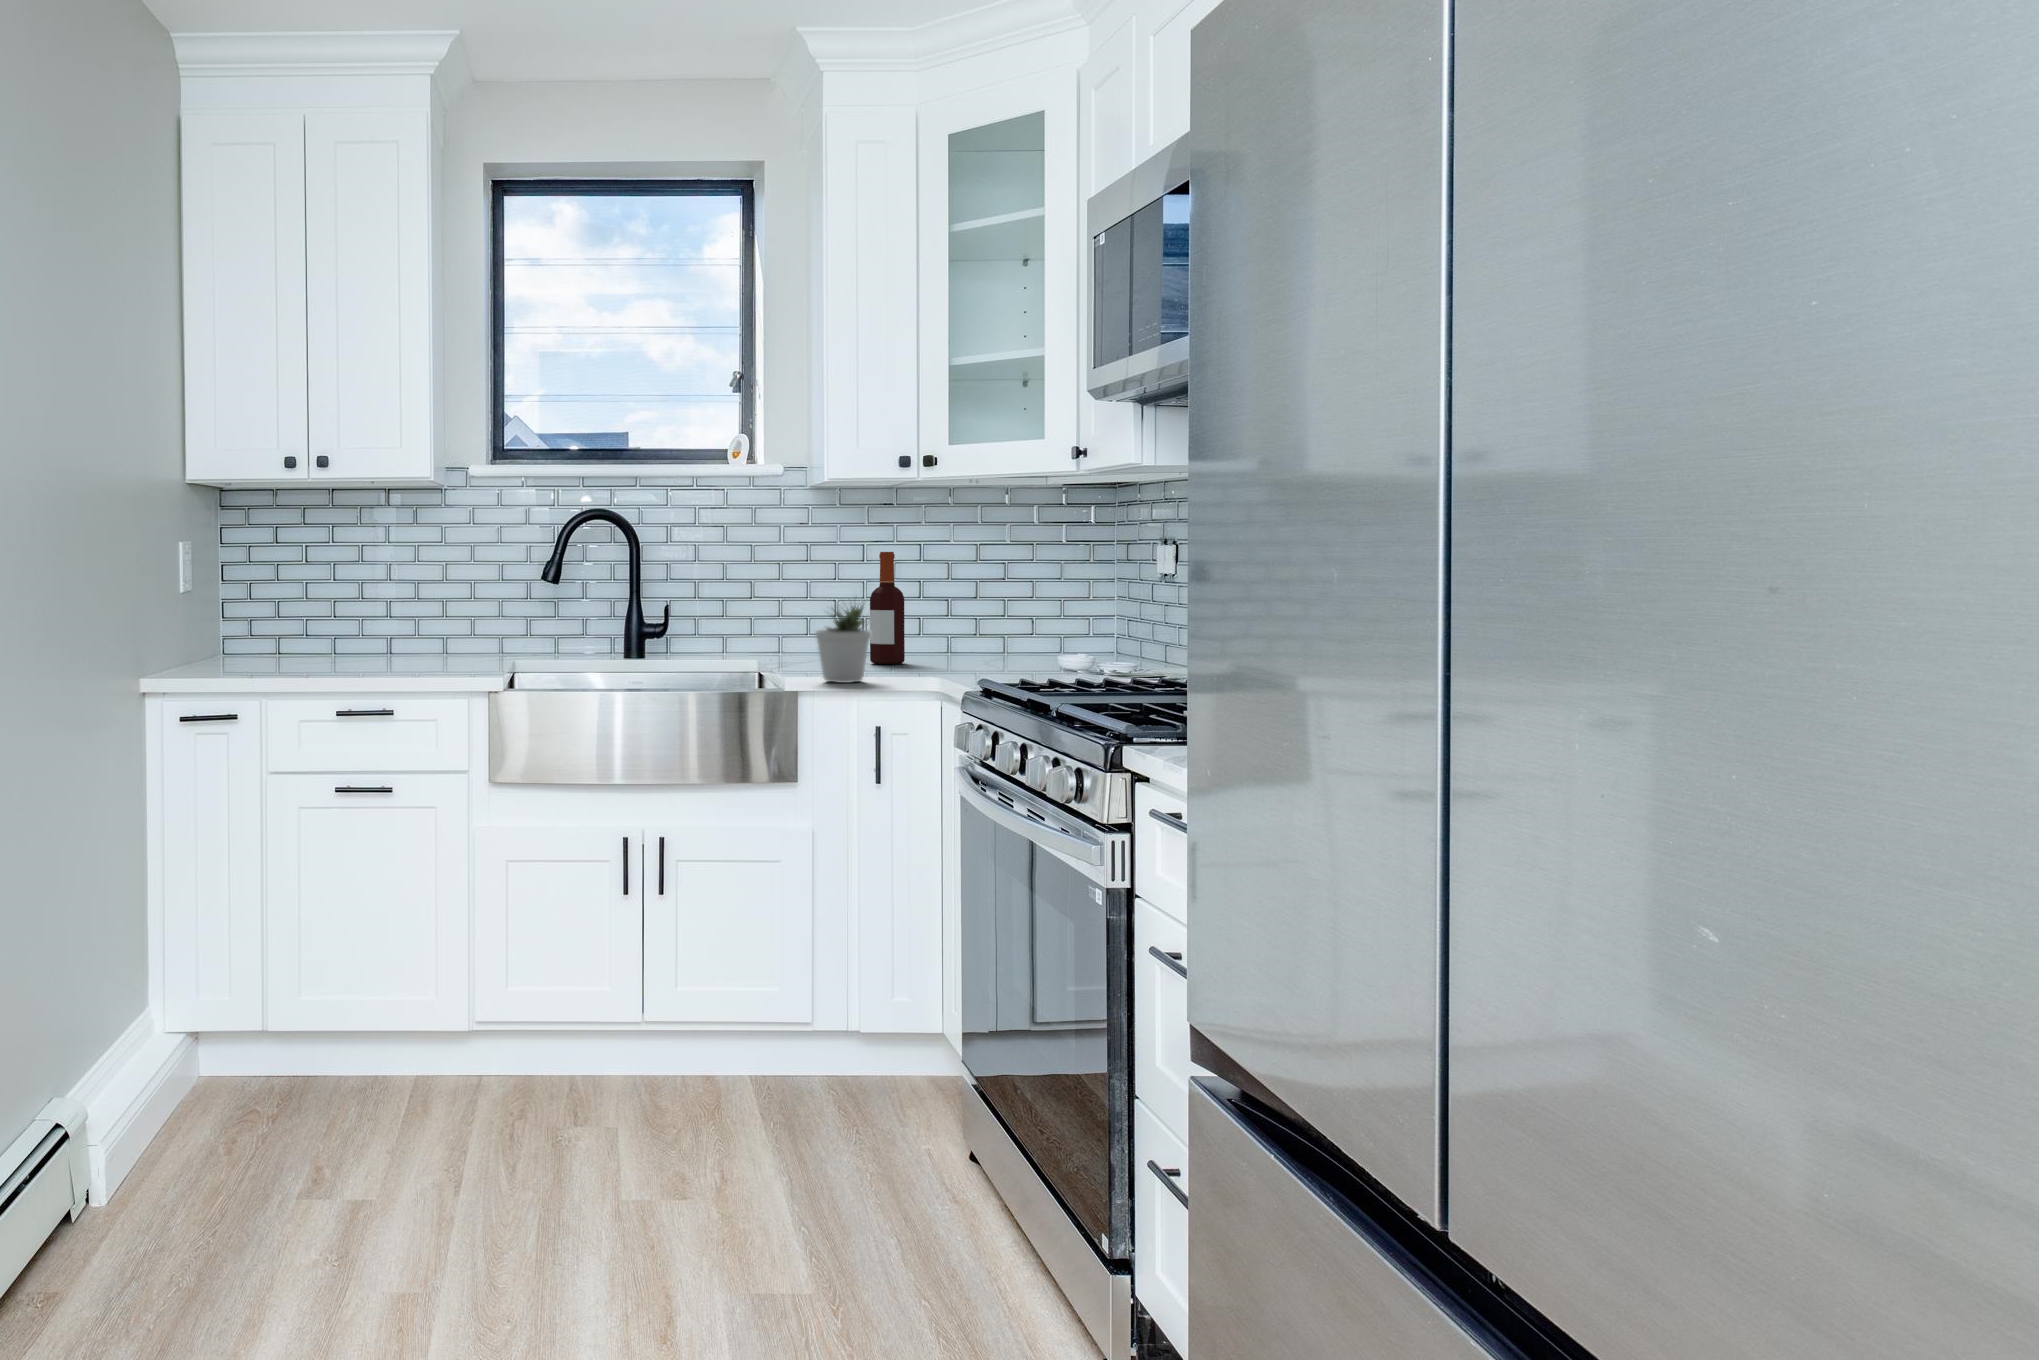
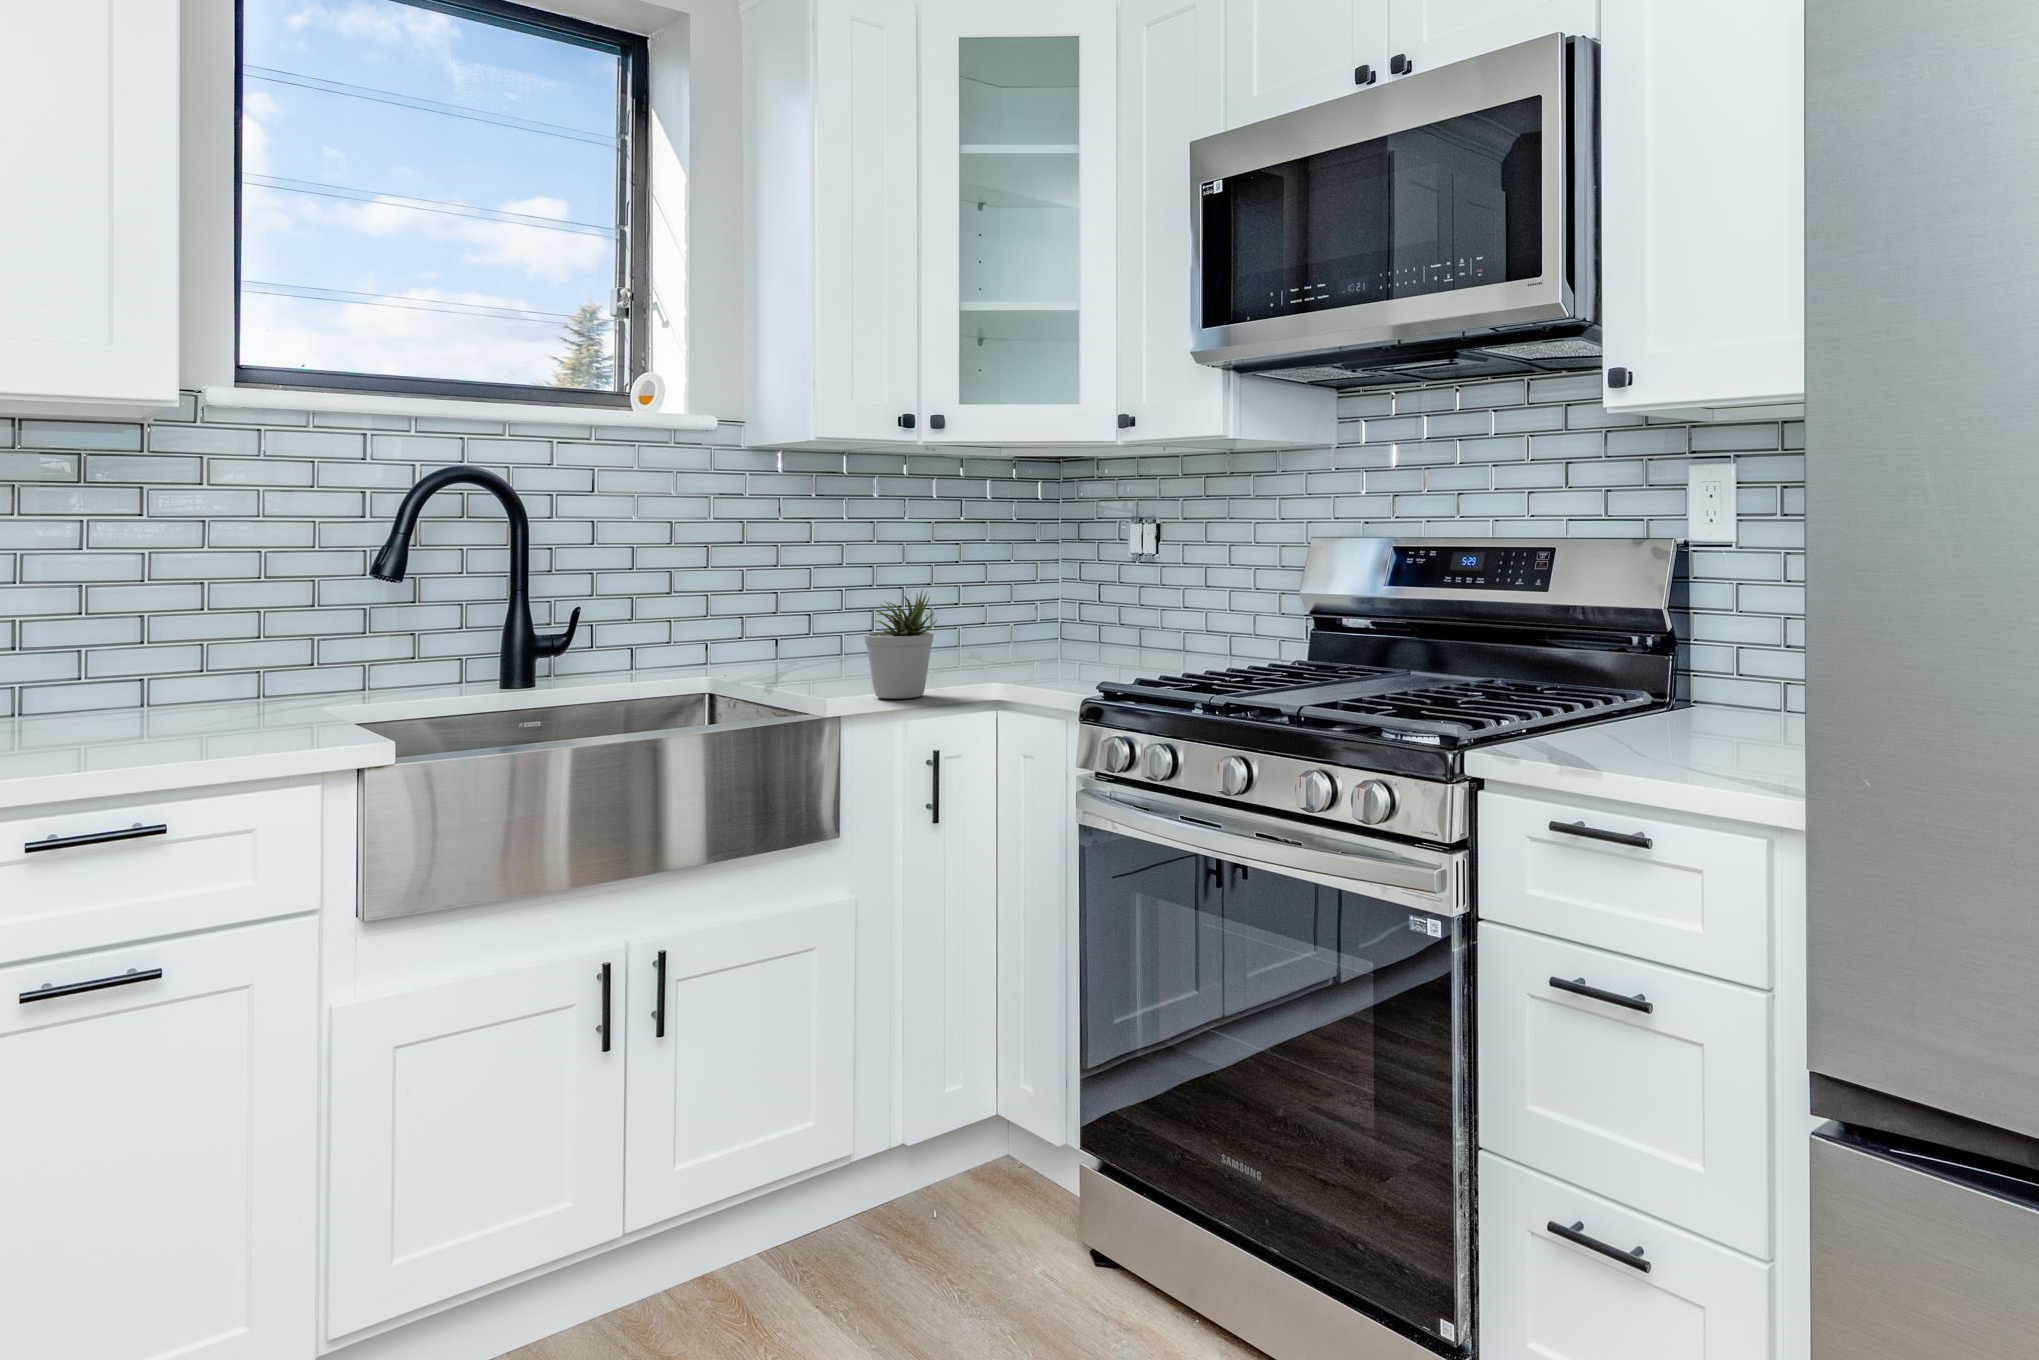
bottle: present [870,552,905,664] -> none [816,530,862,667]

